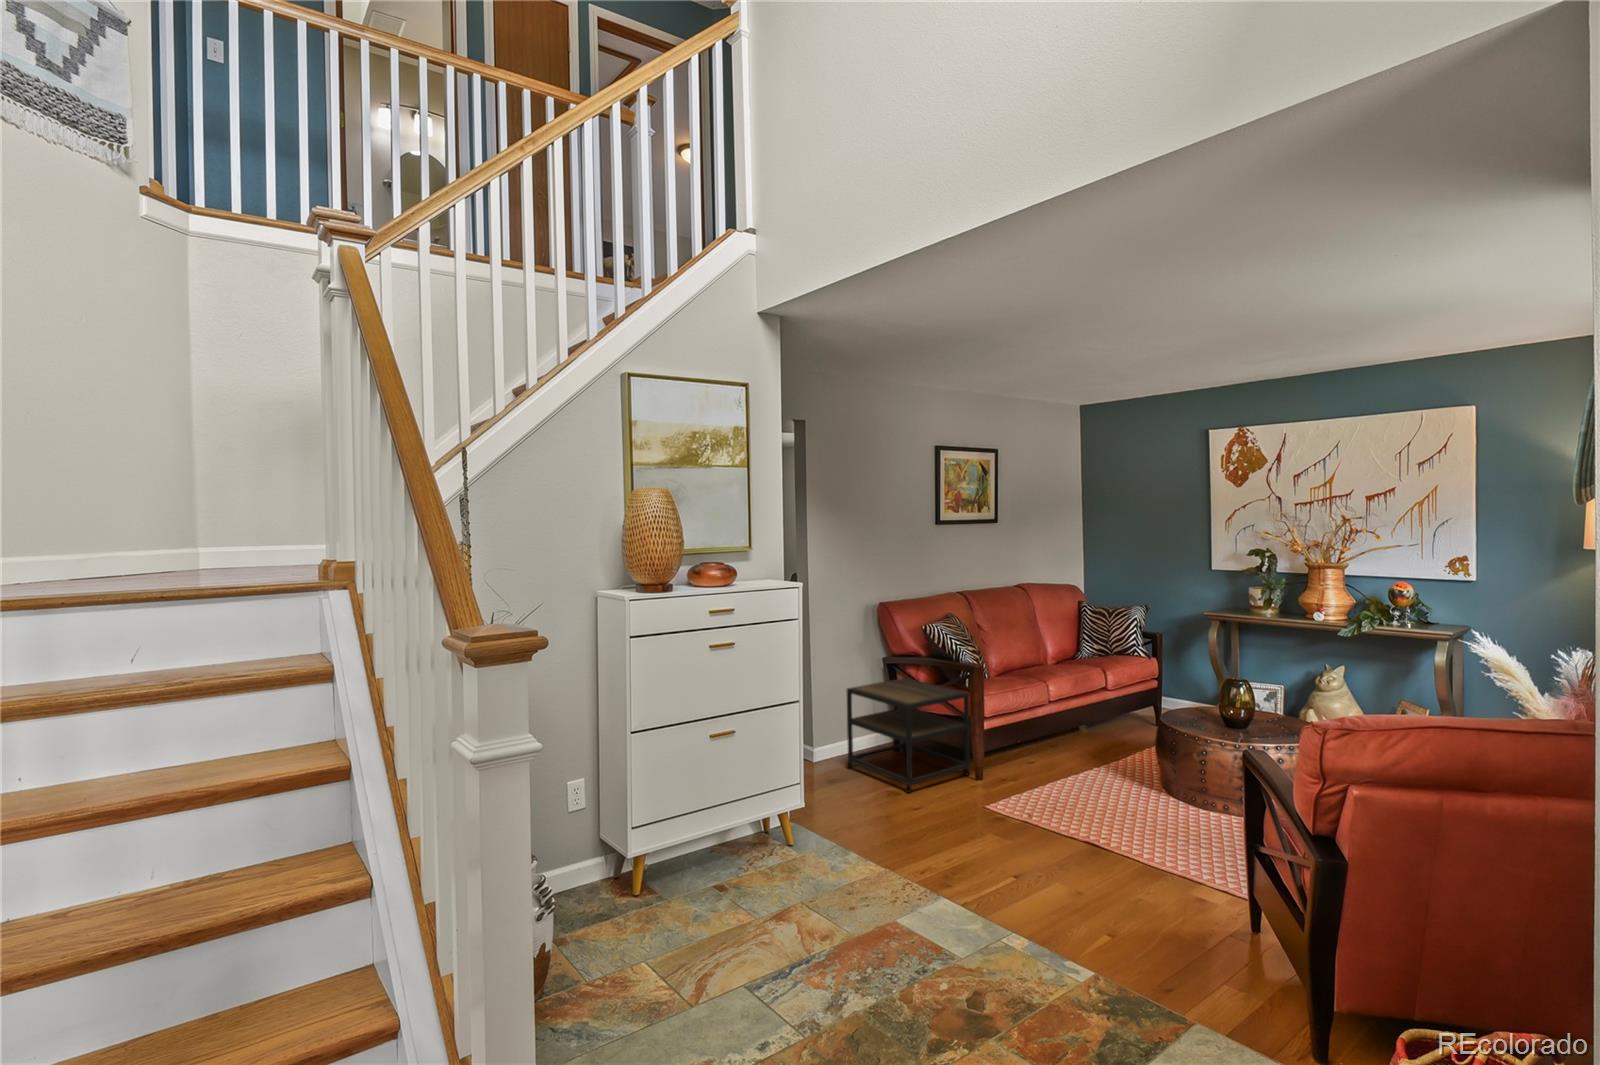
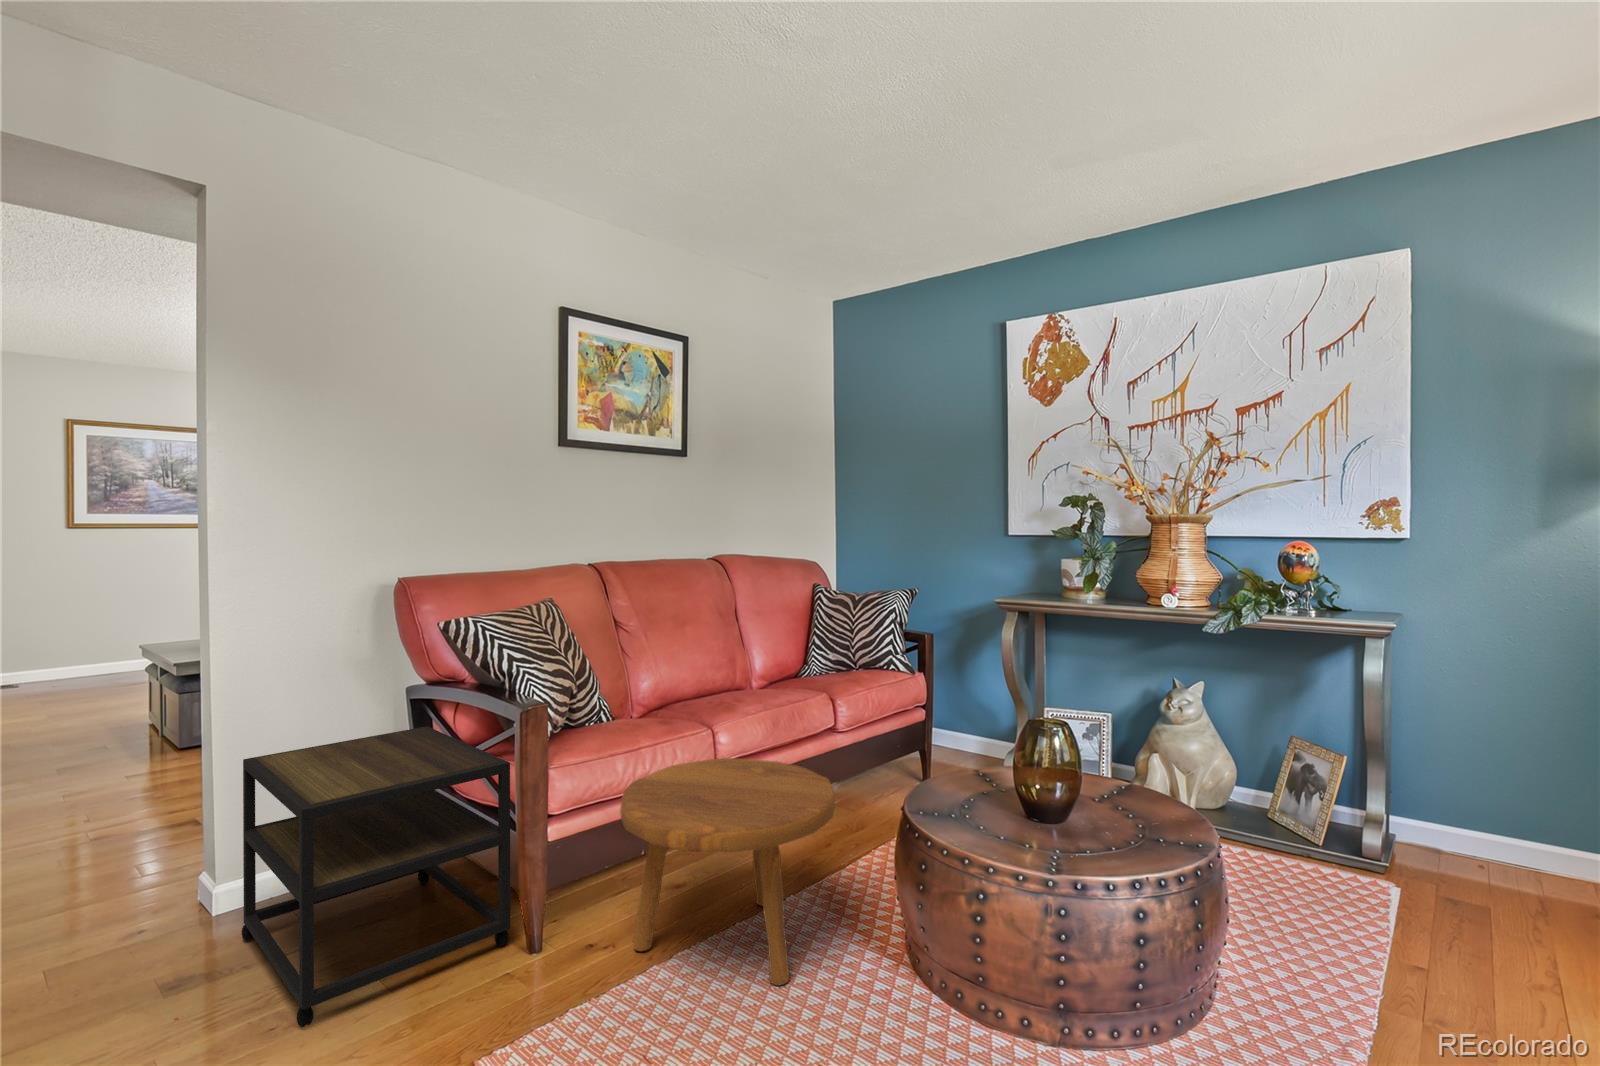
footstool: none [1021,697,1127,793] -> present [620,758,835,985]

